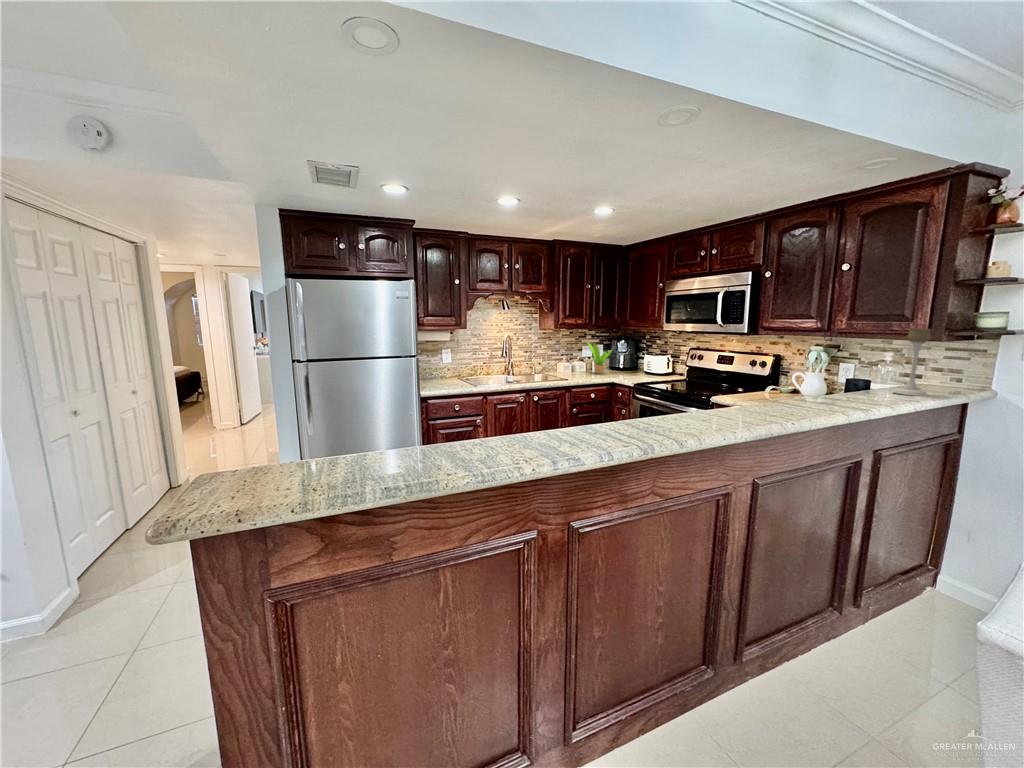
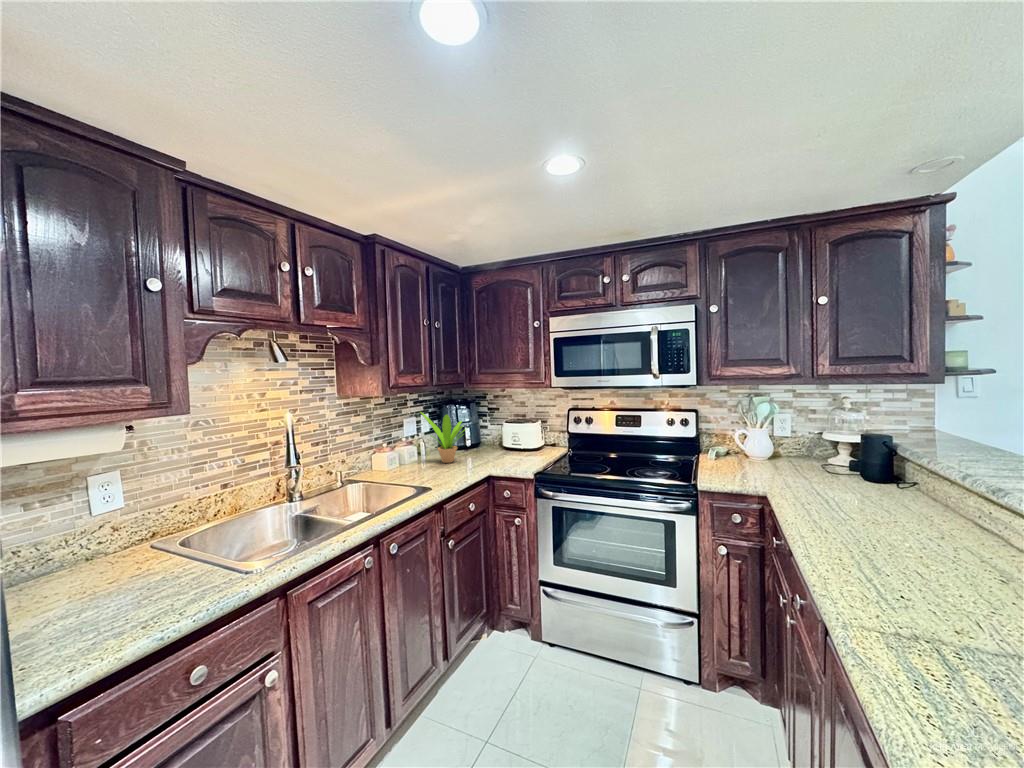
candle holder: present [892,329,931,396] -> none [956,372,1006,456]

